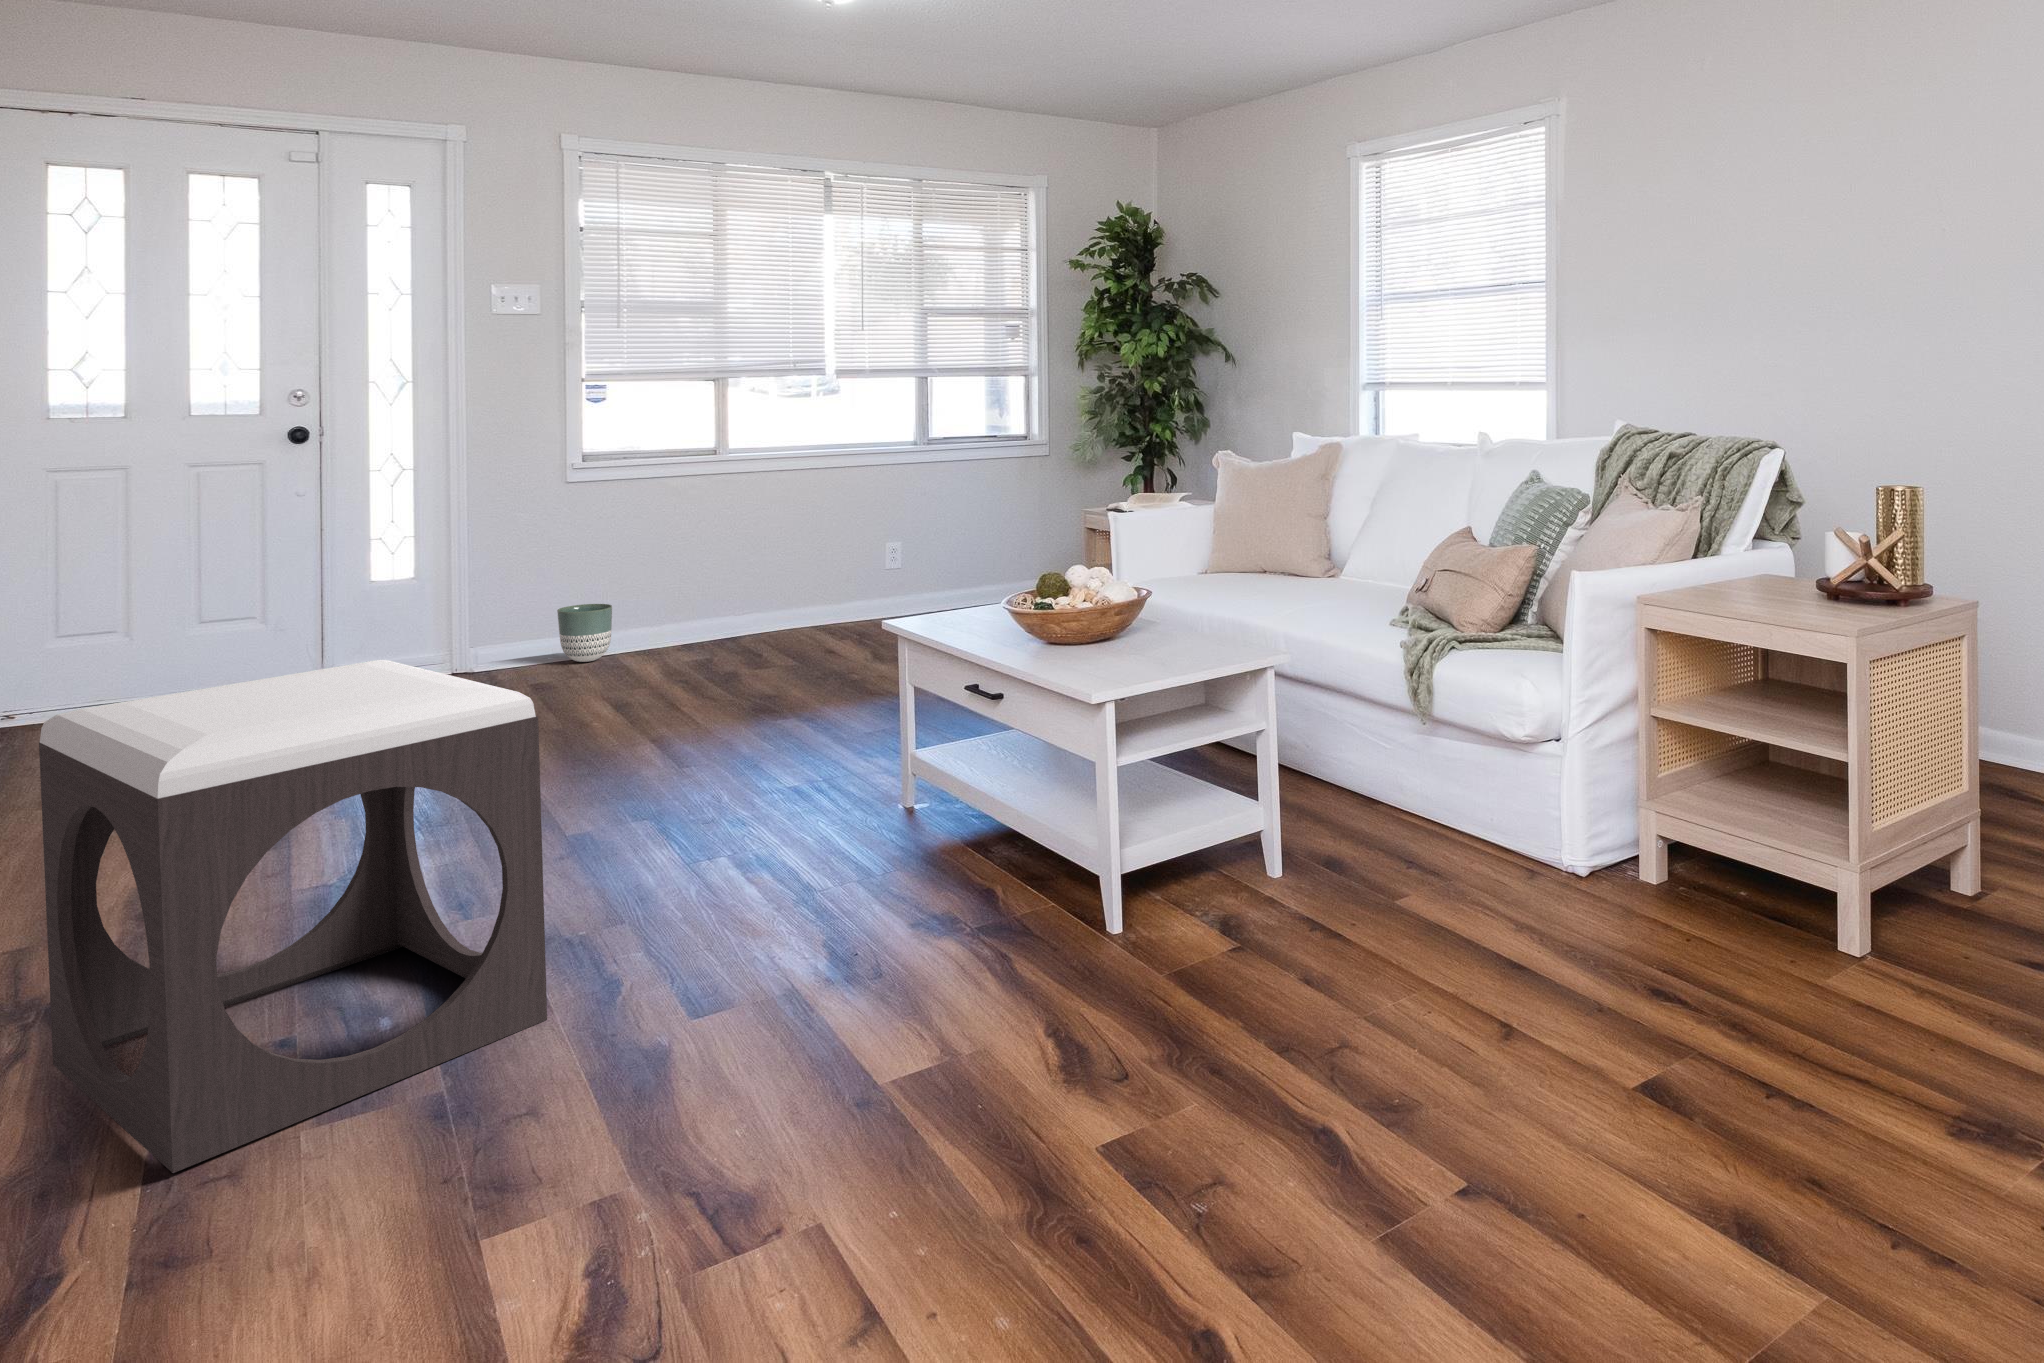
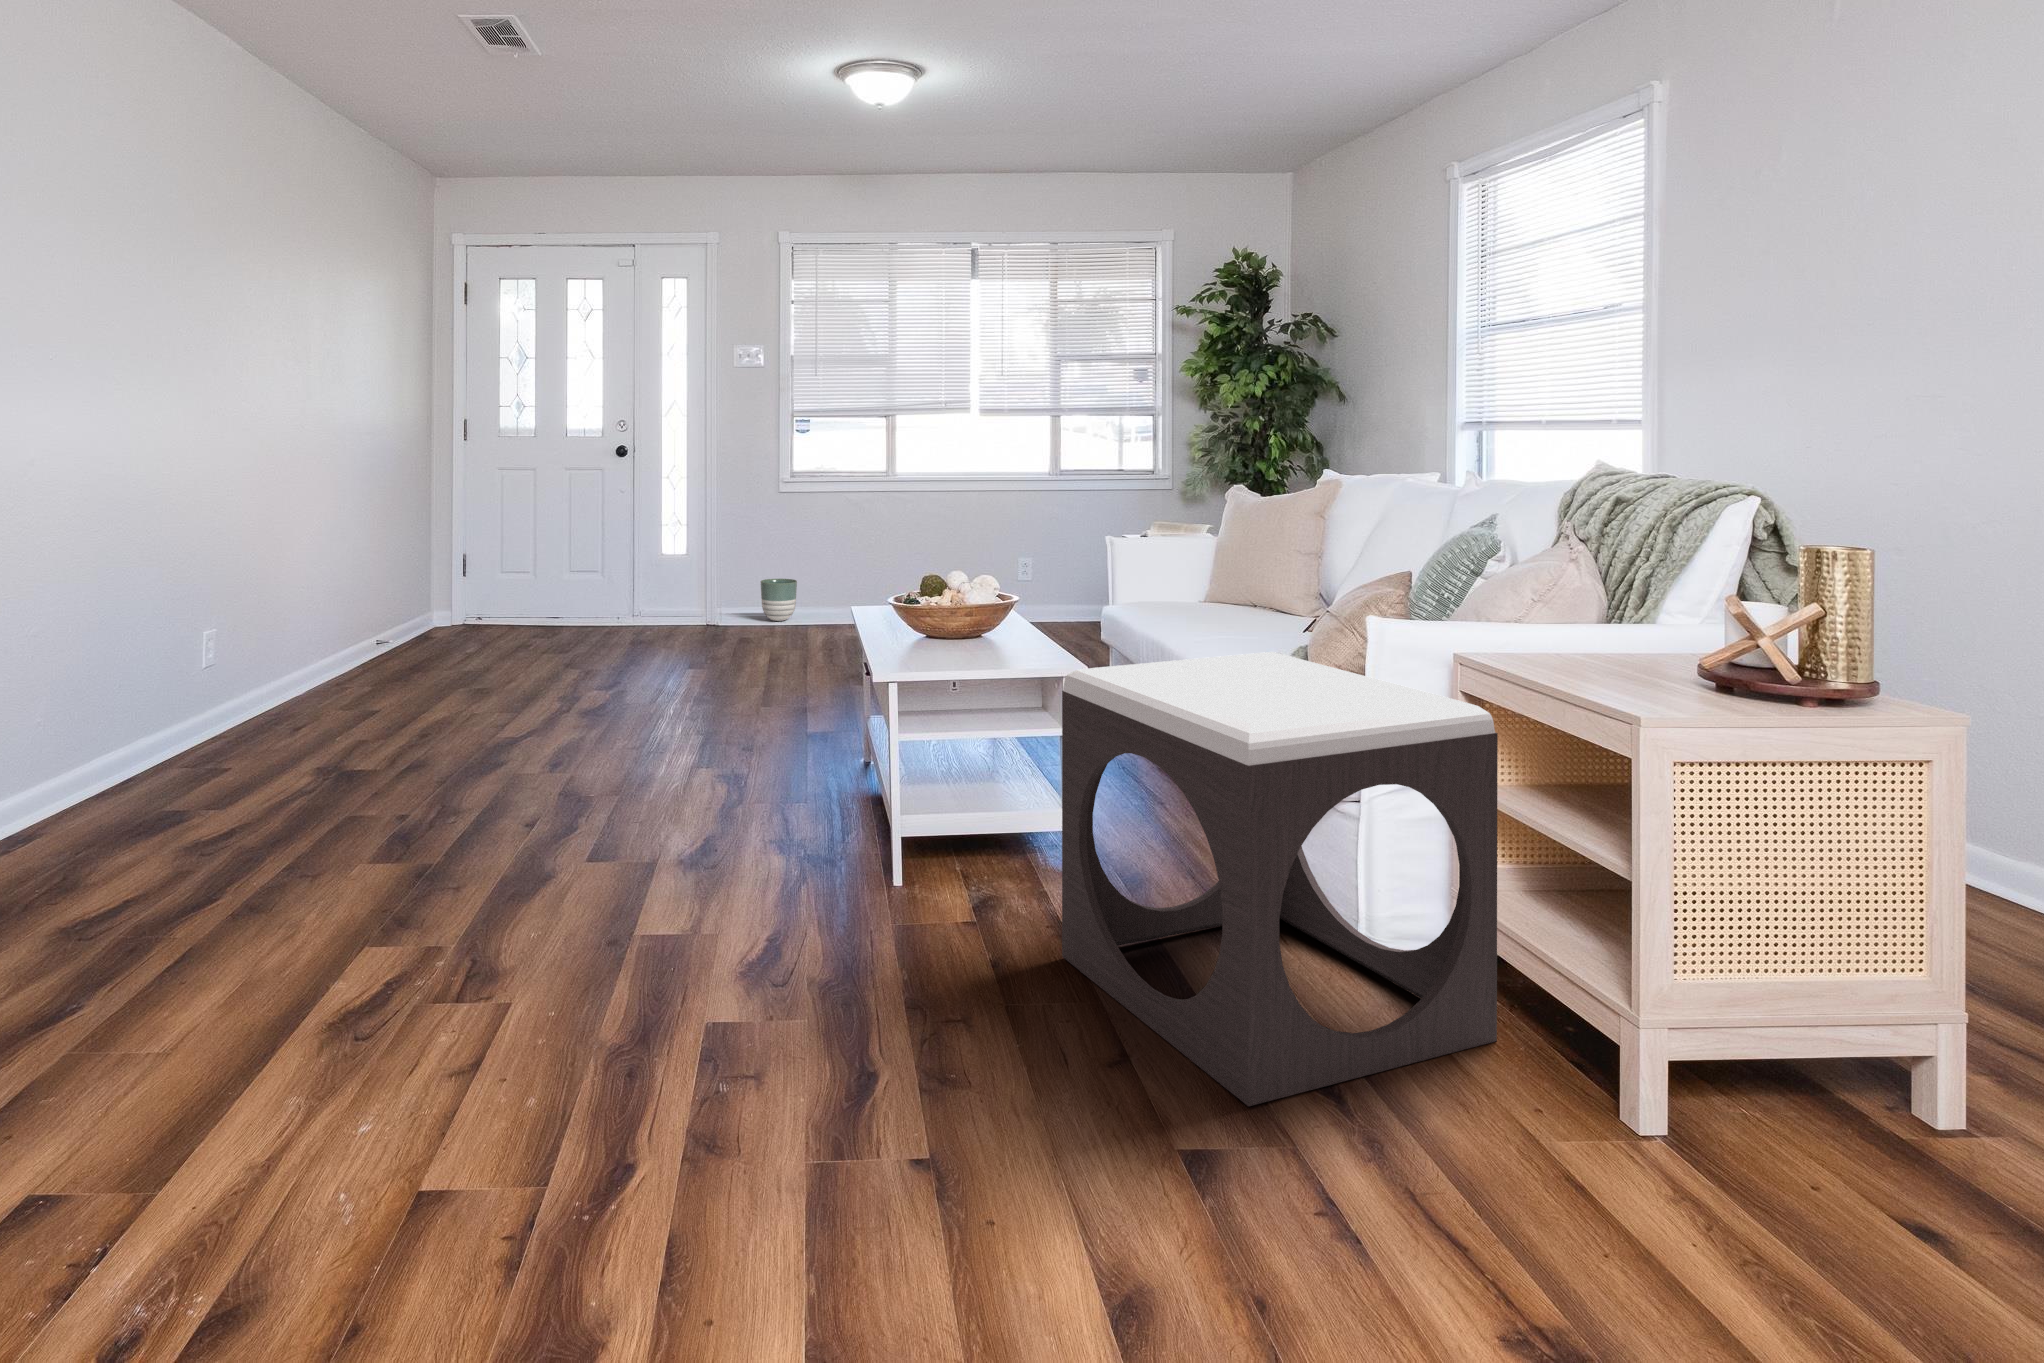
footstool: present [39,660,547,1173] -> present [1062,652,1498,1106]

